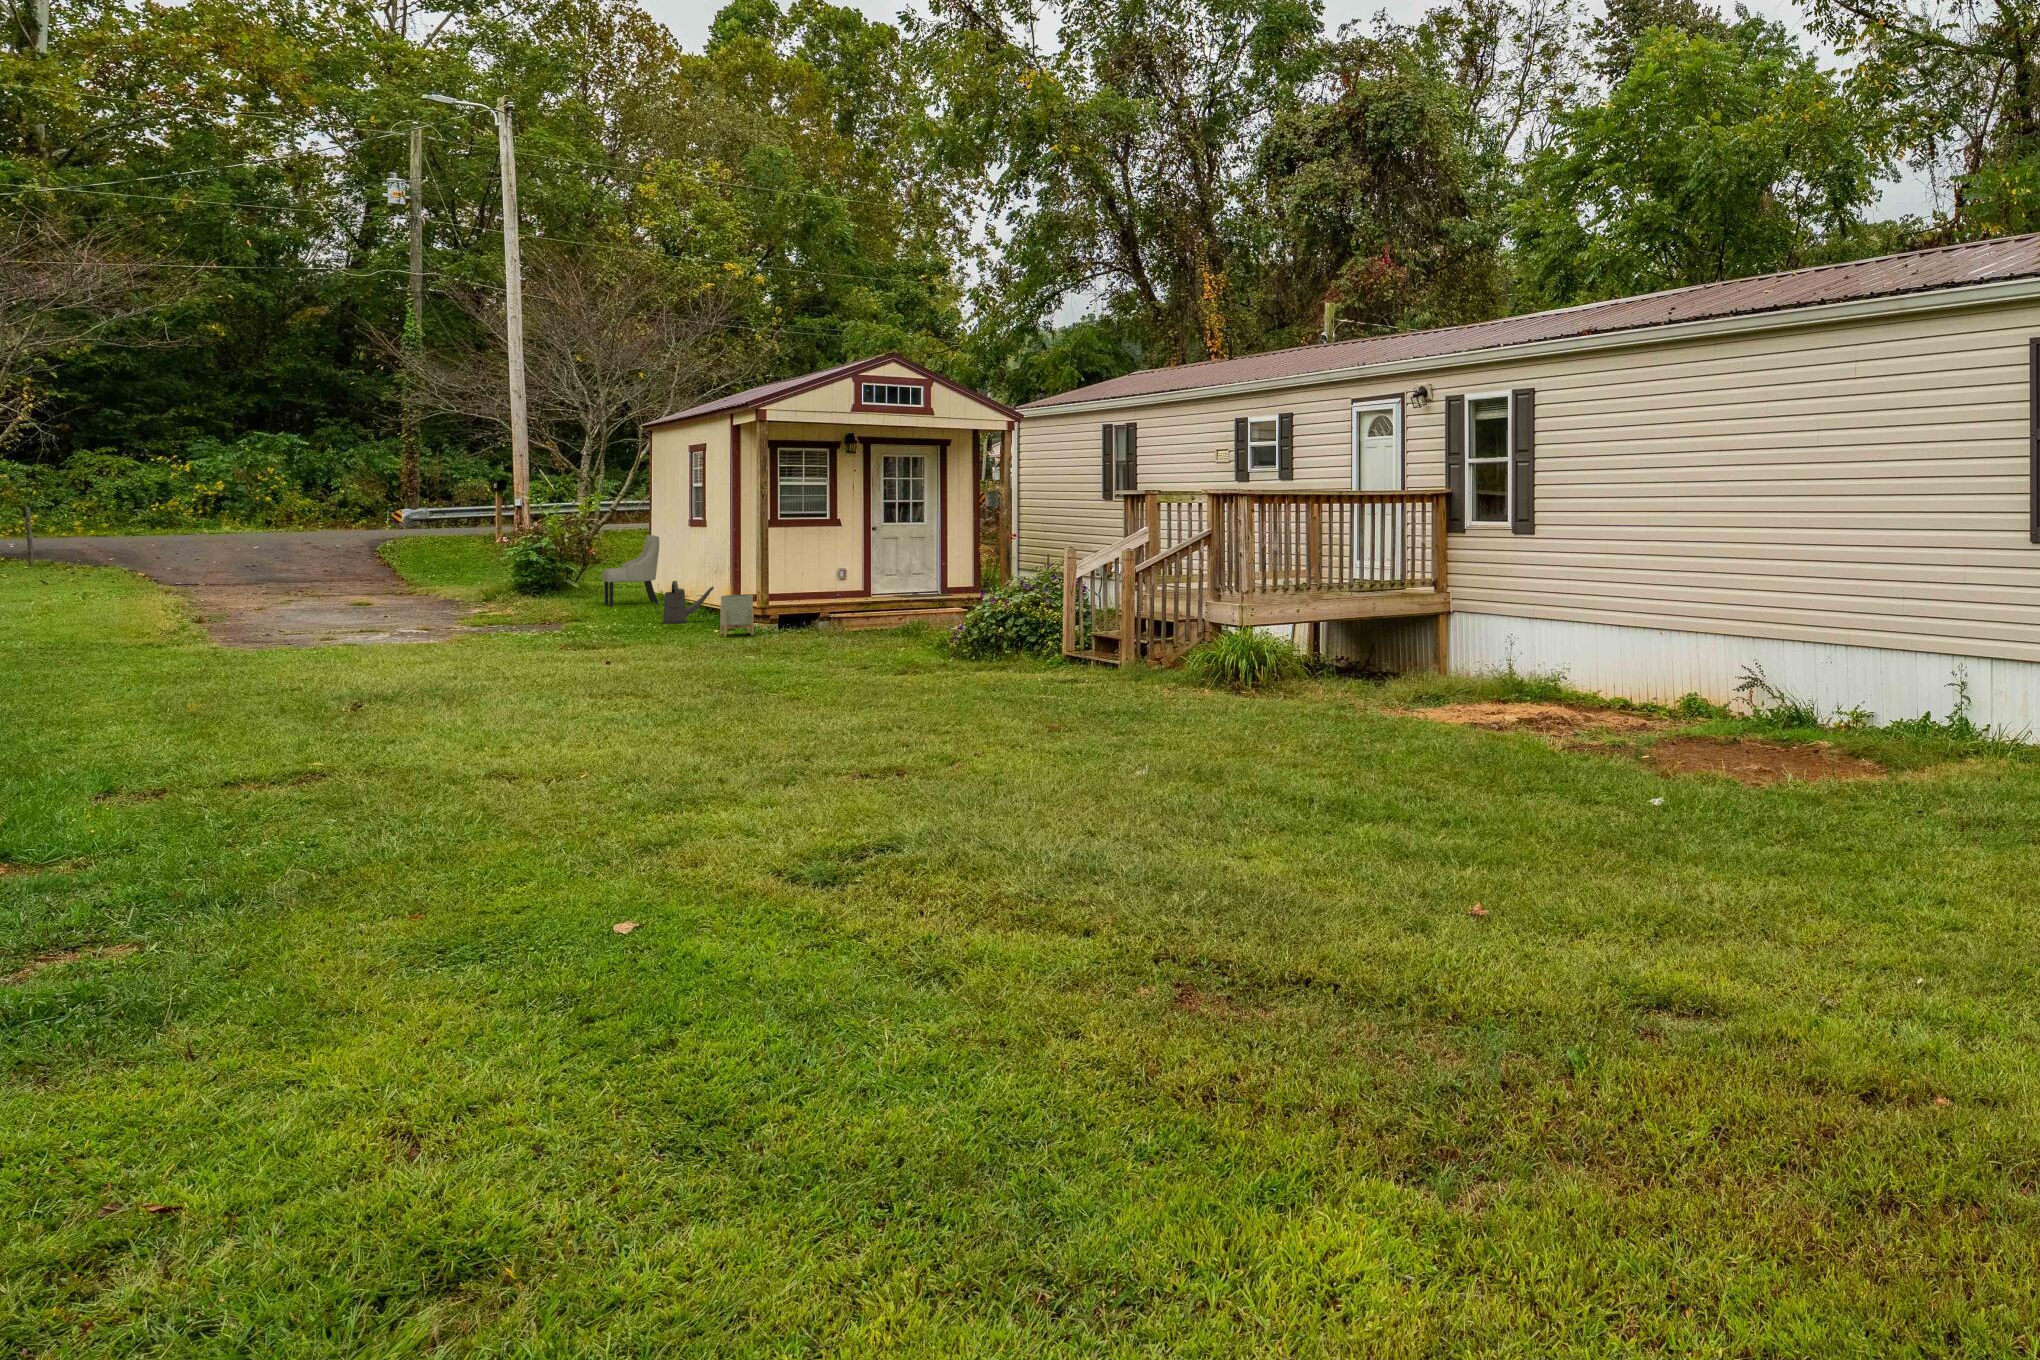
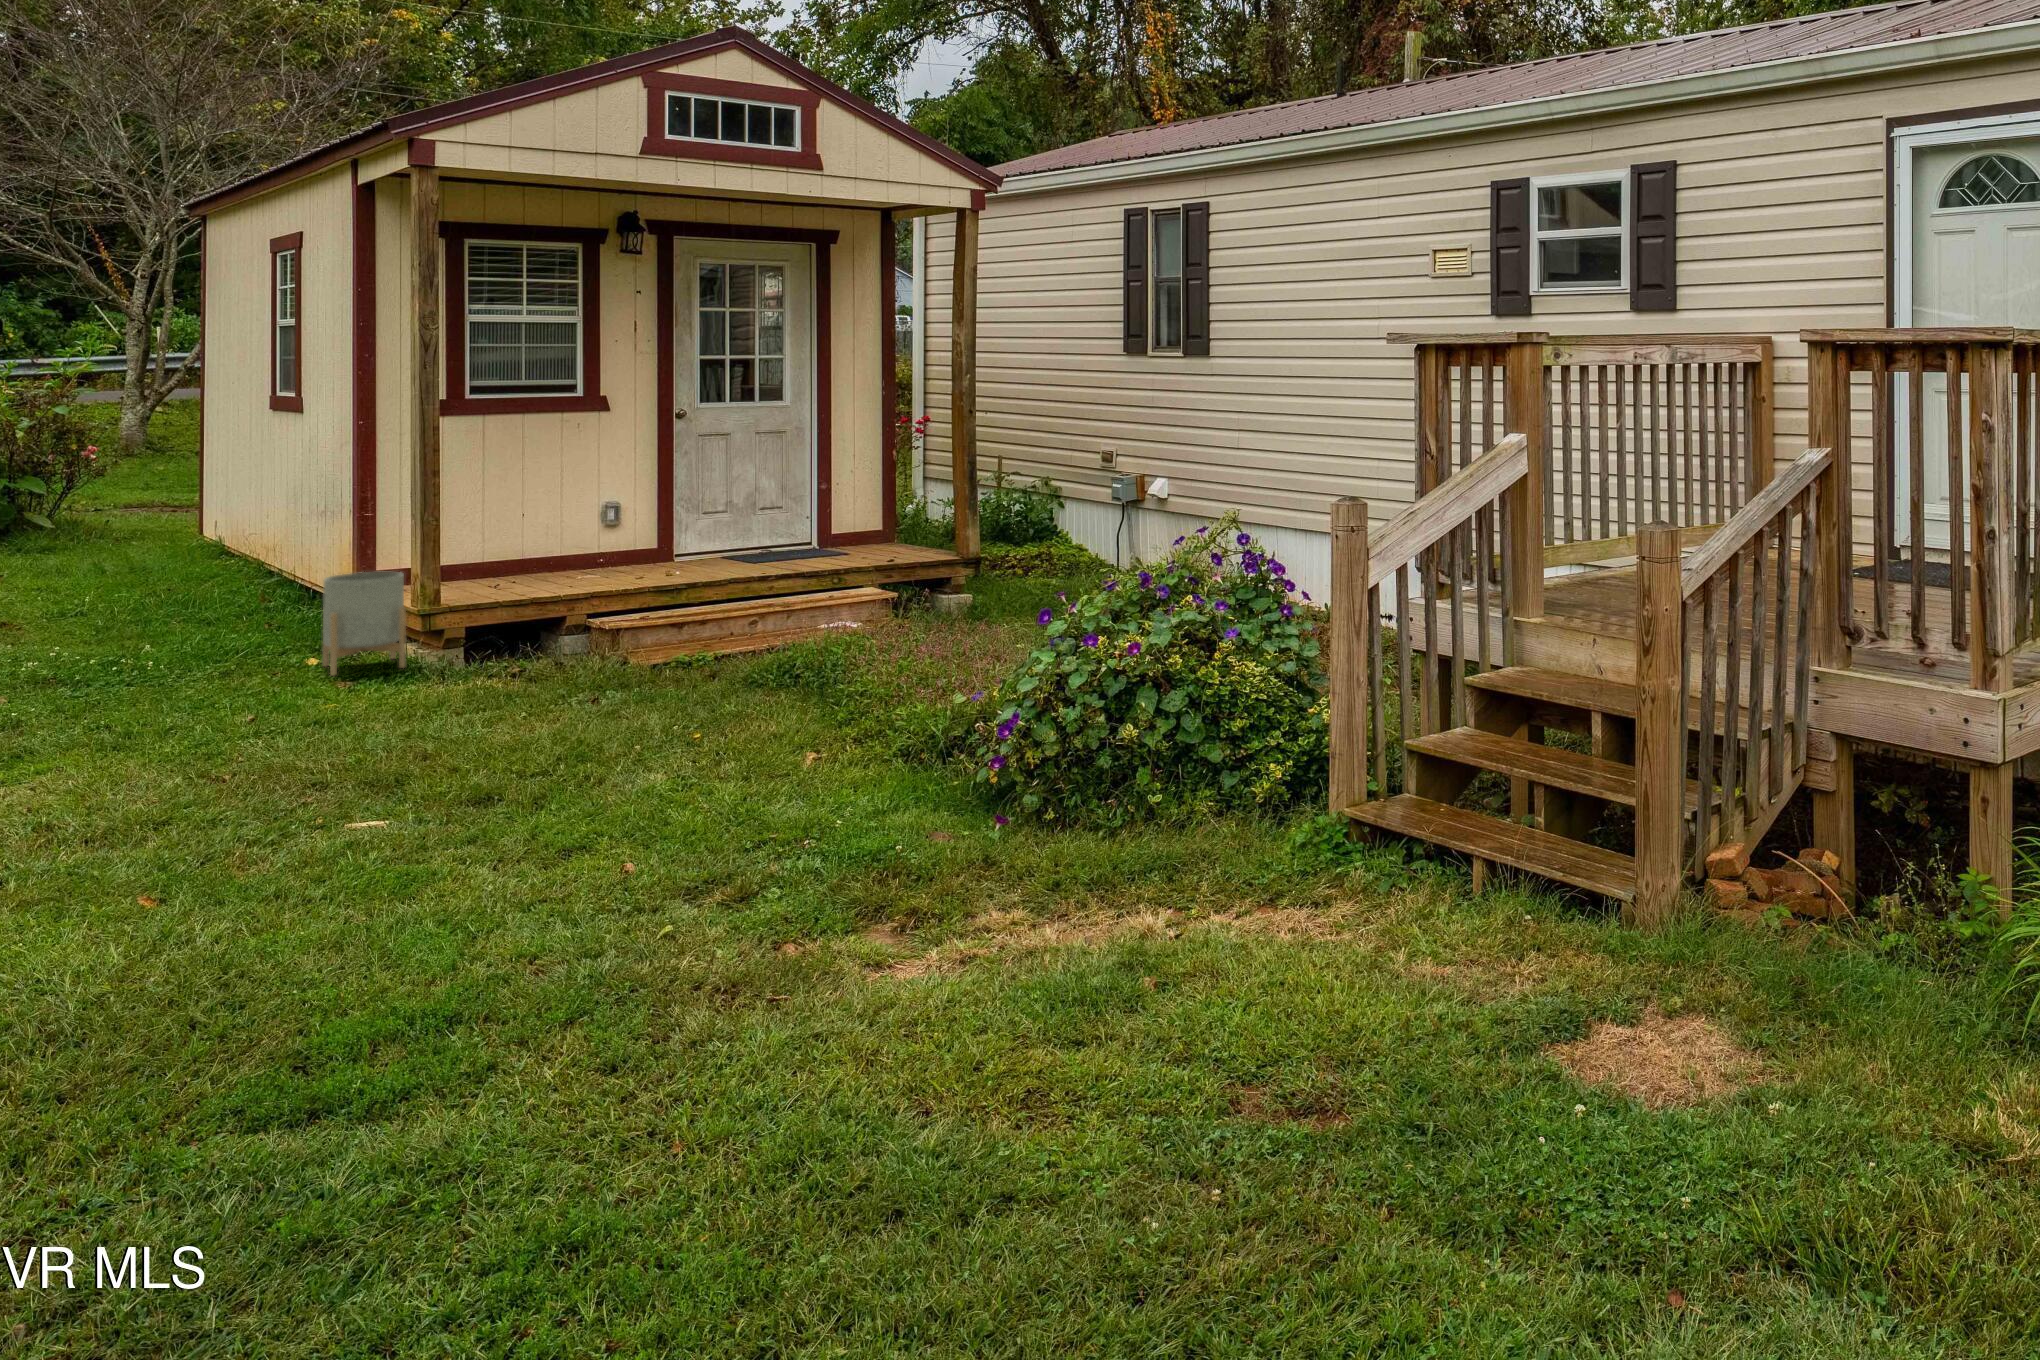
chair: present [602,535,659,607] -> none [86,425,213,572]
watering can: present [655,581,714,624] -> none [174,531,317,627]

